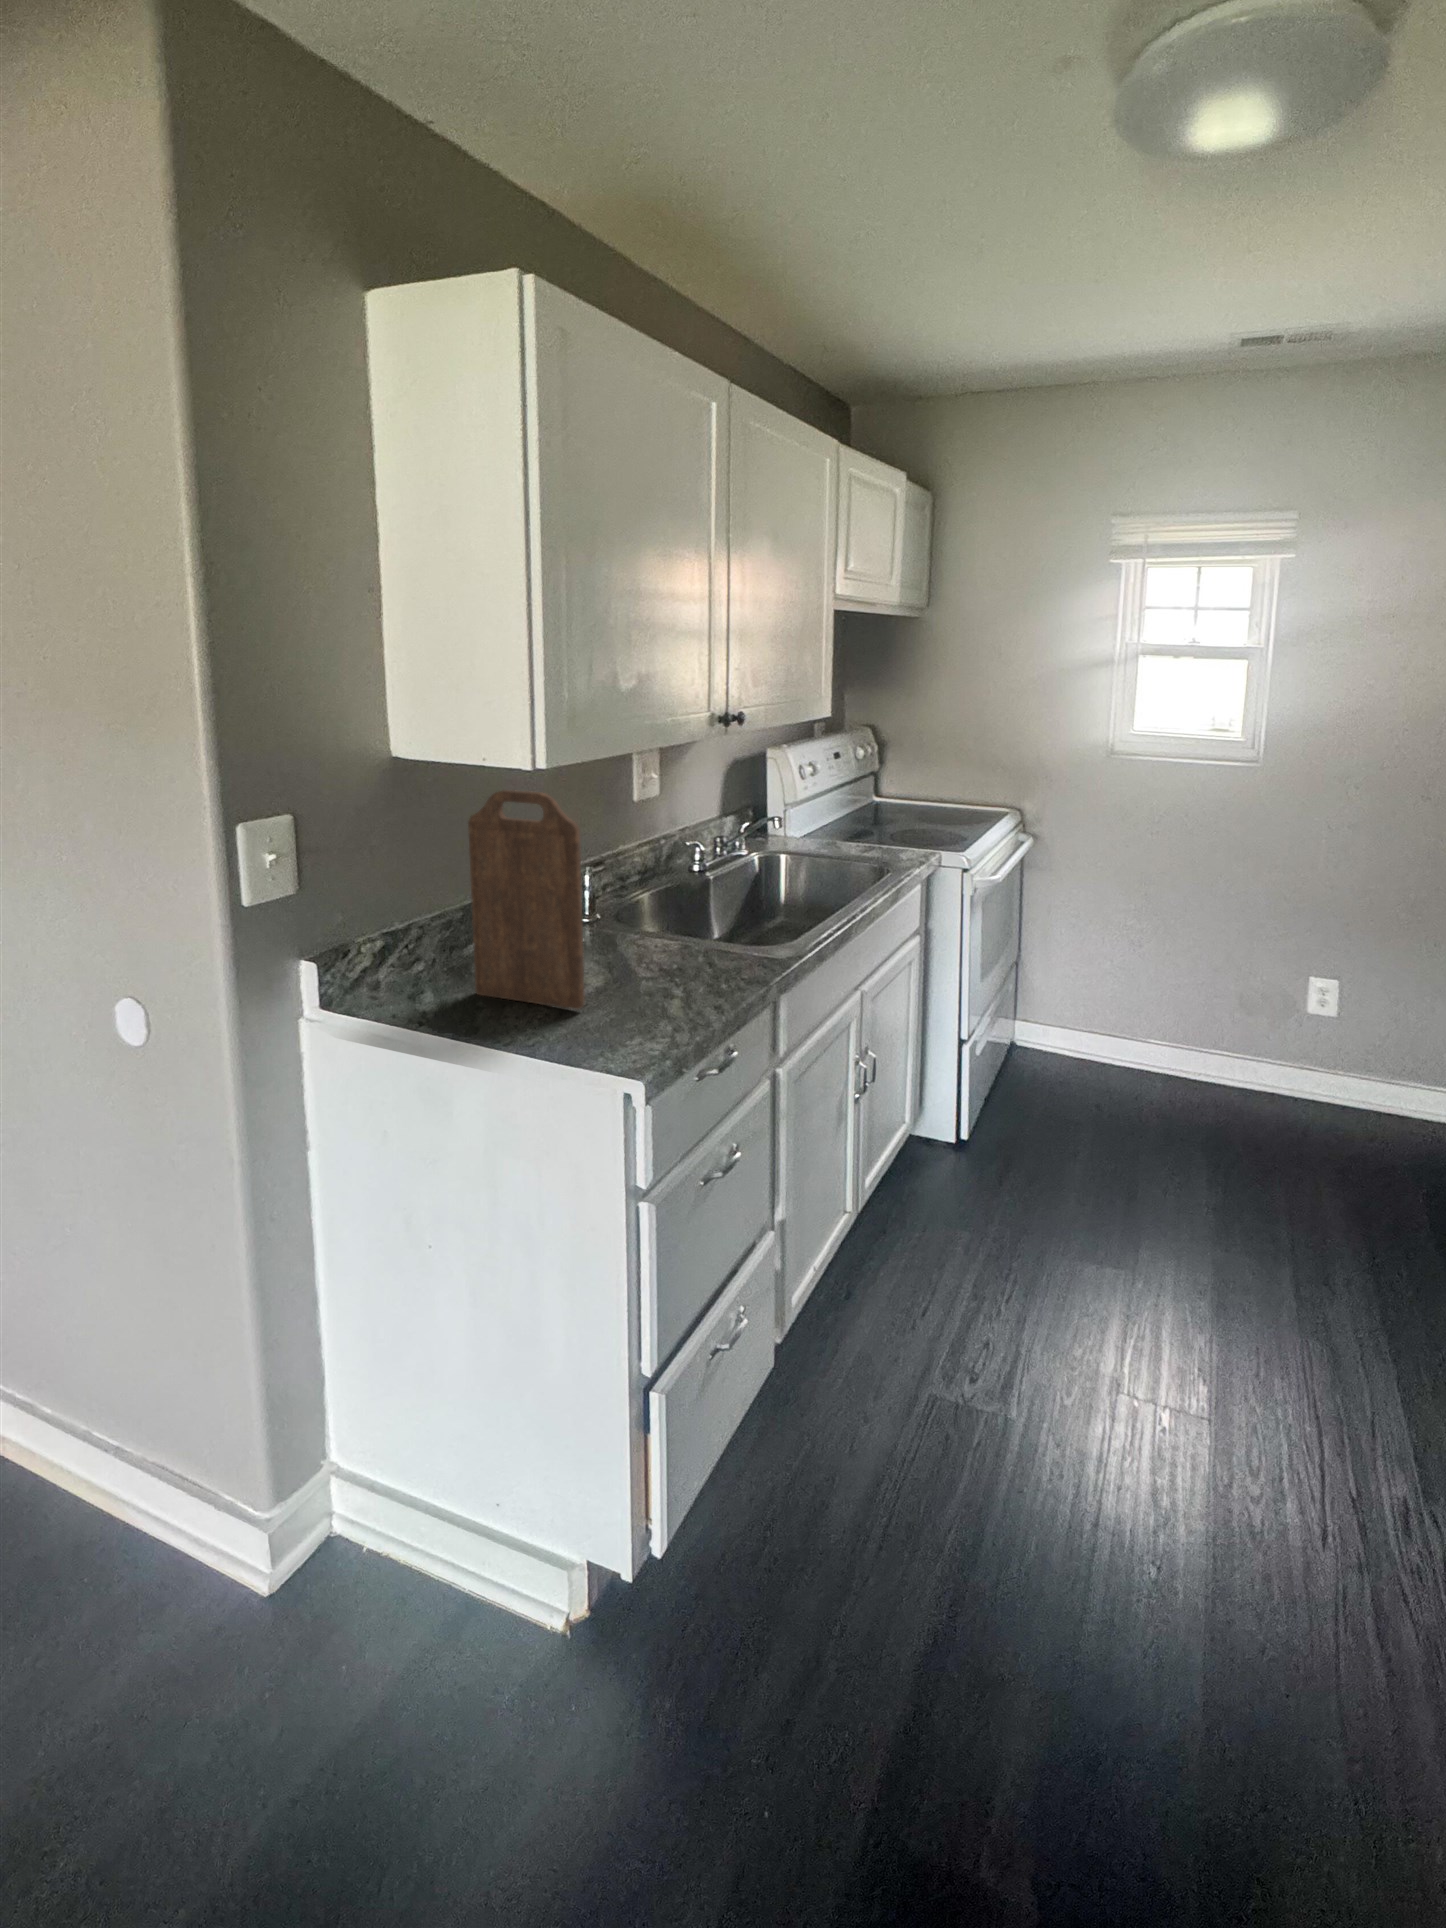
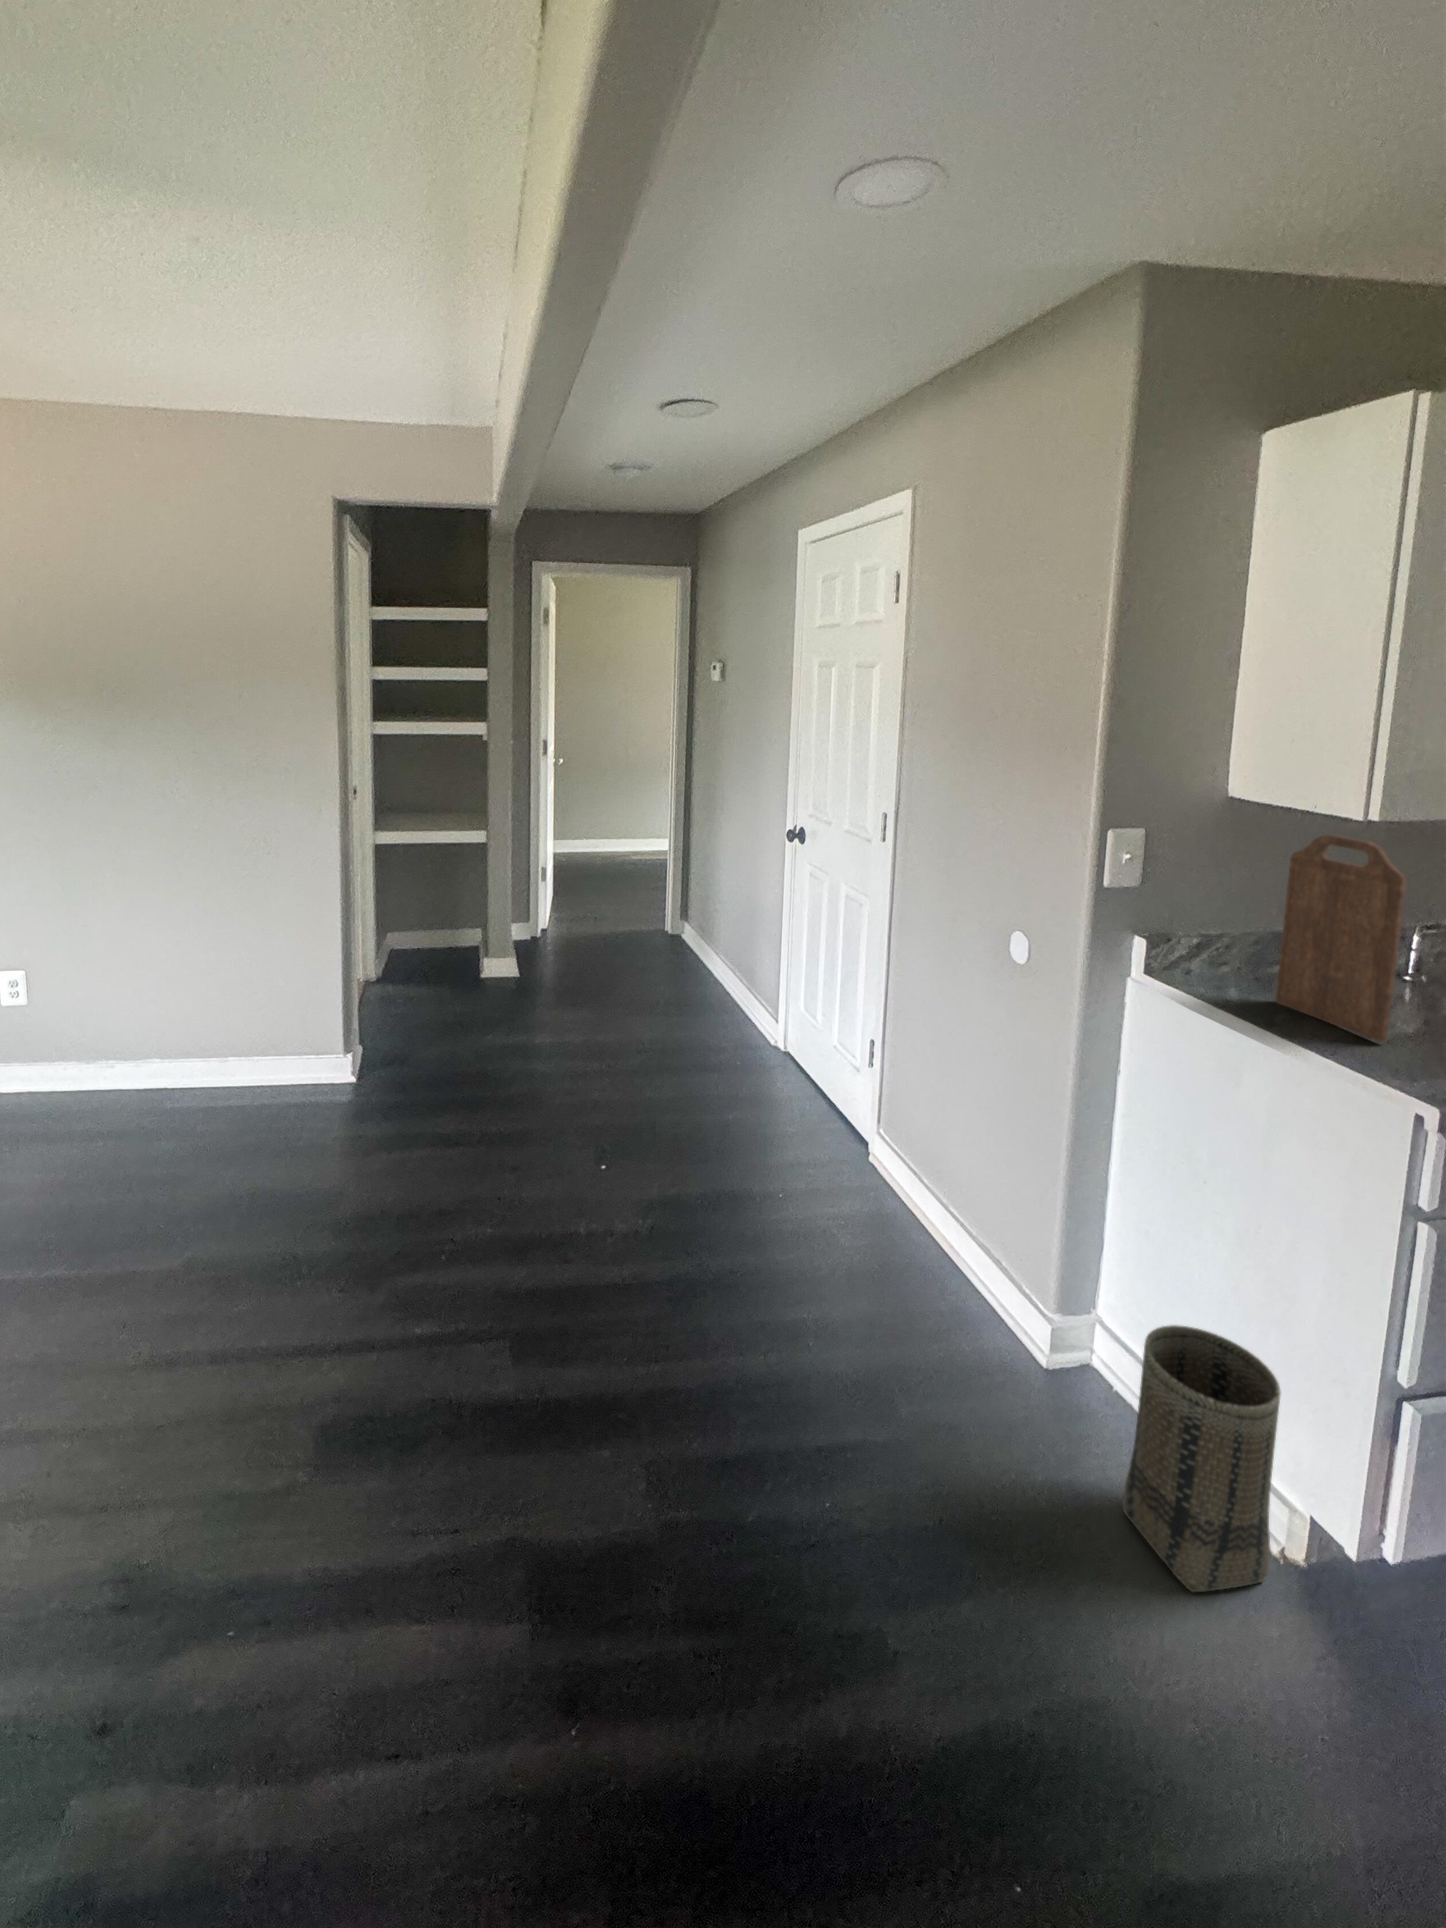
basket: none [384,1431,557,1794] -> present [1122,1325,1281,1592]

